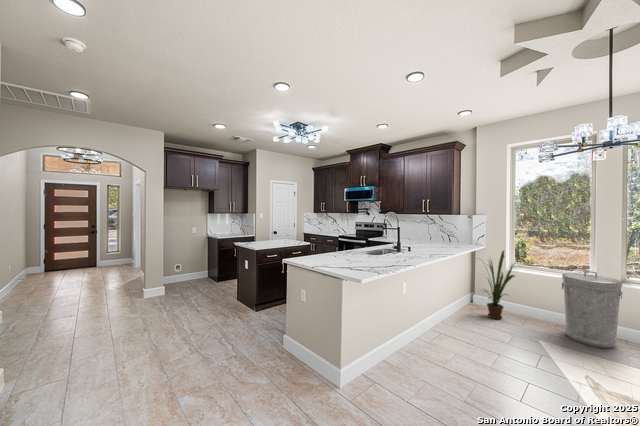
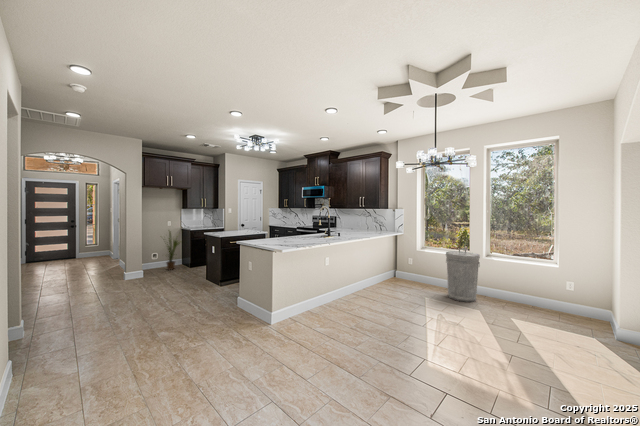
house plant: present [484,250,515,319] -> present [167,232,179,270]

